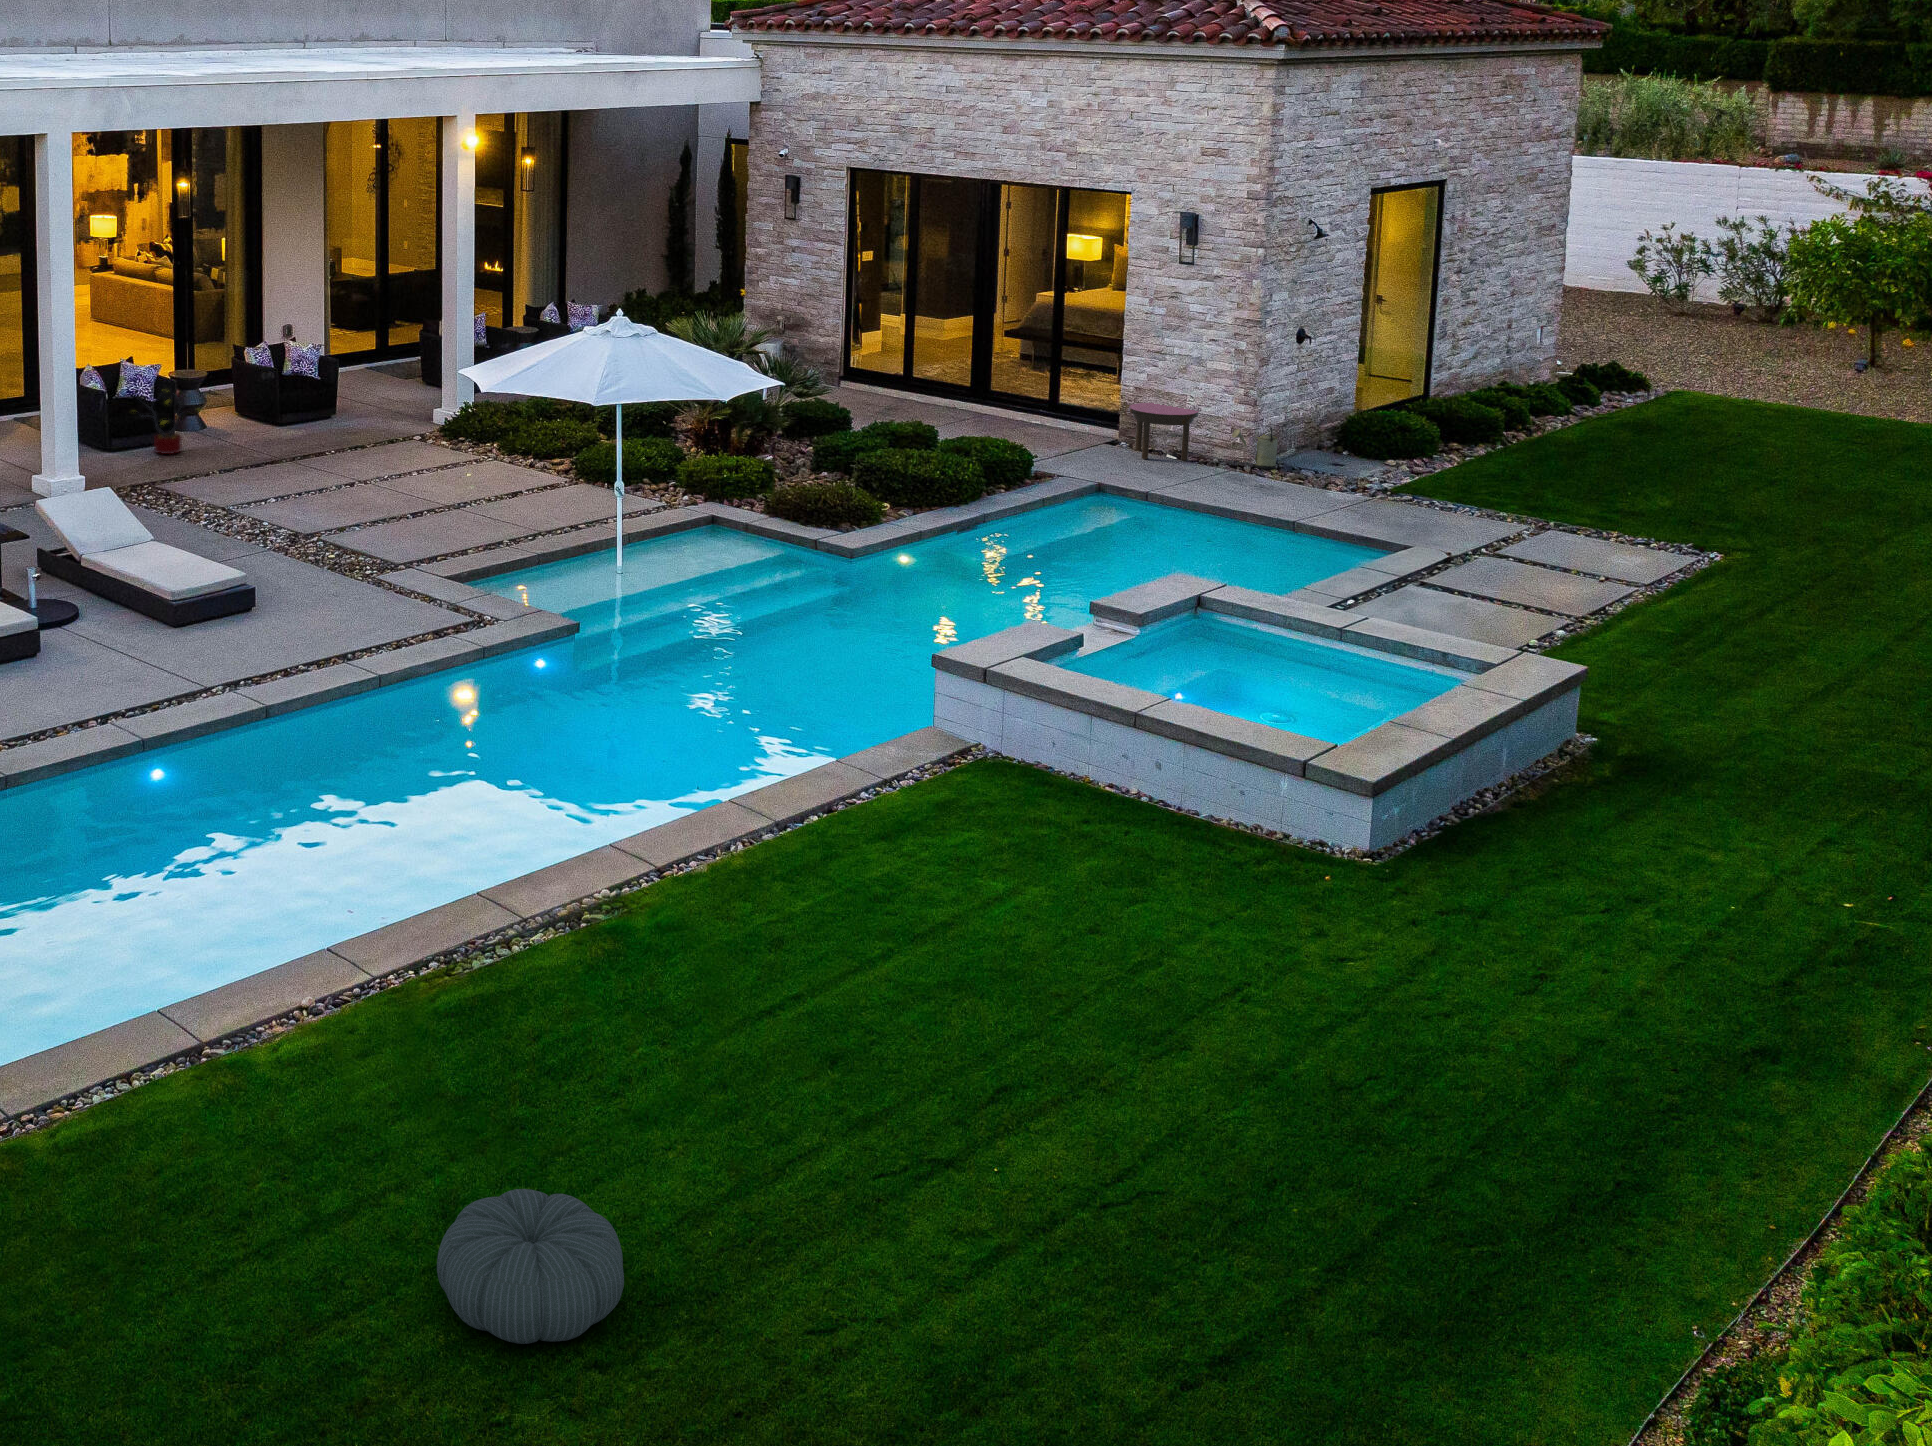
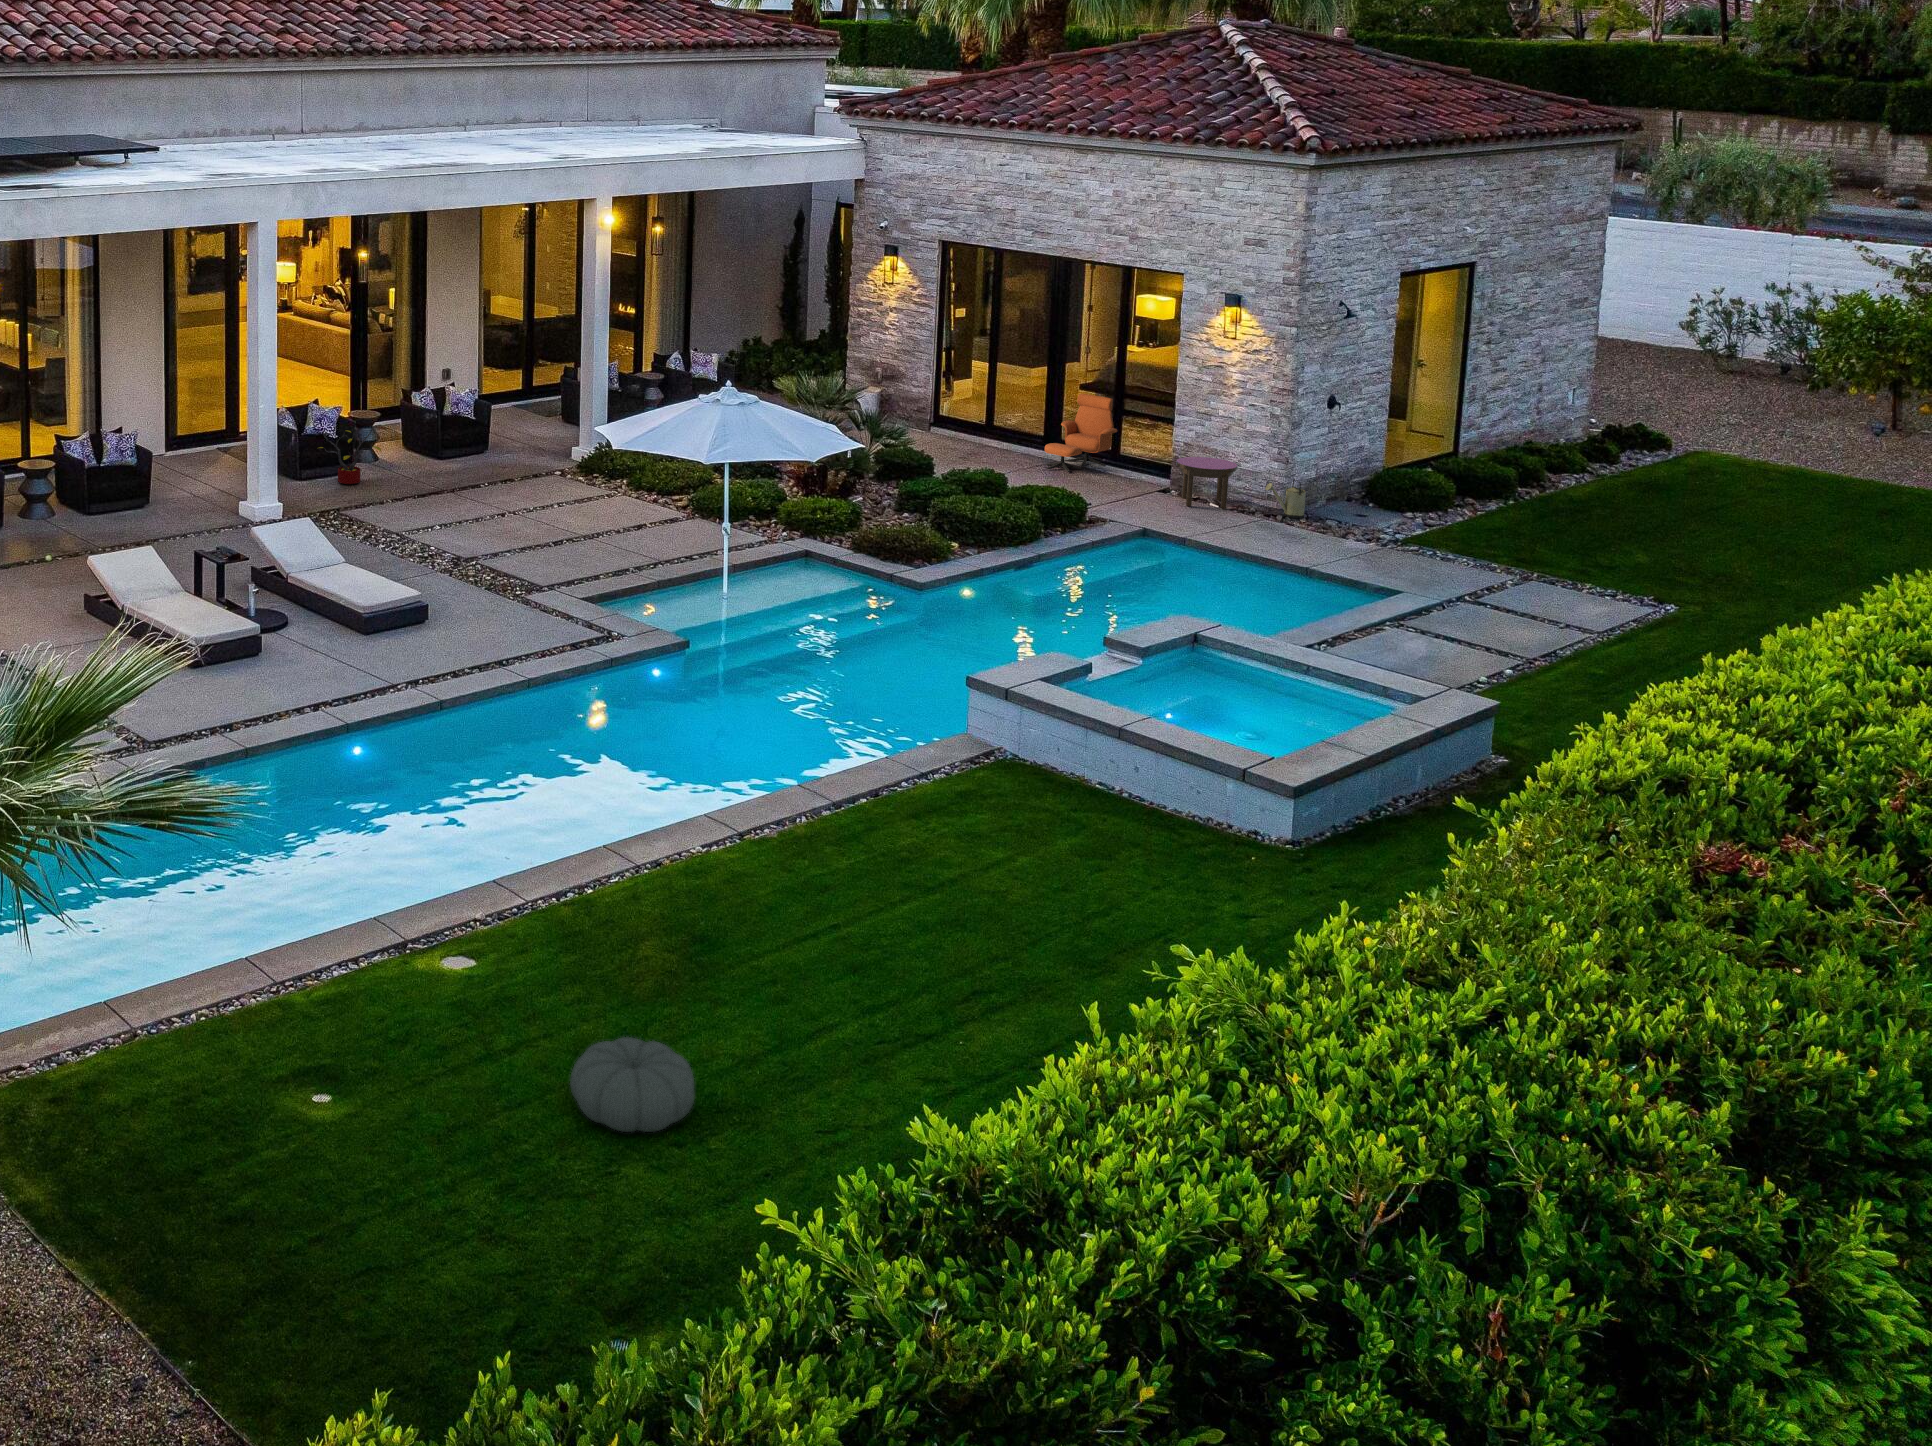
lounge chair: none [975,337,1056,425] -> present [1045,394,1117,472]

